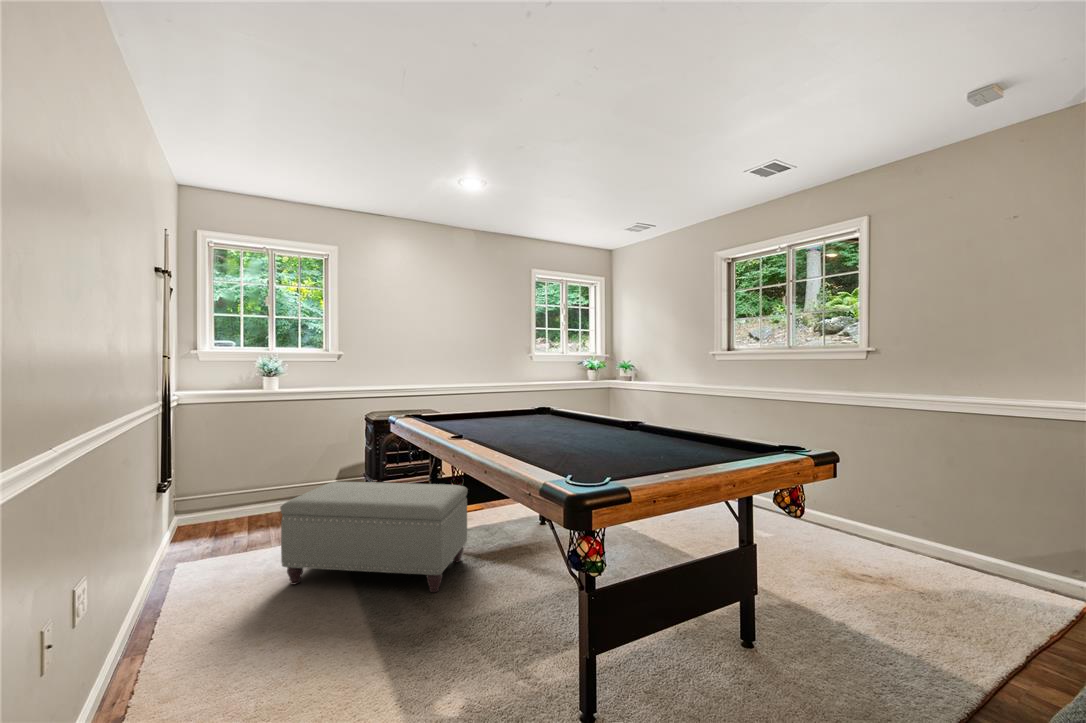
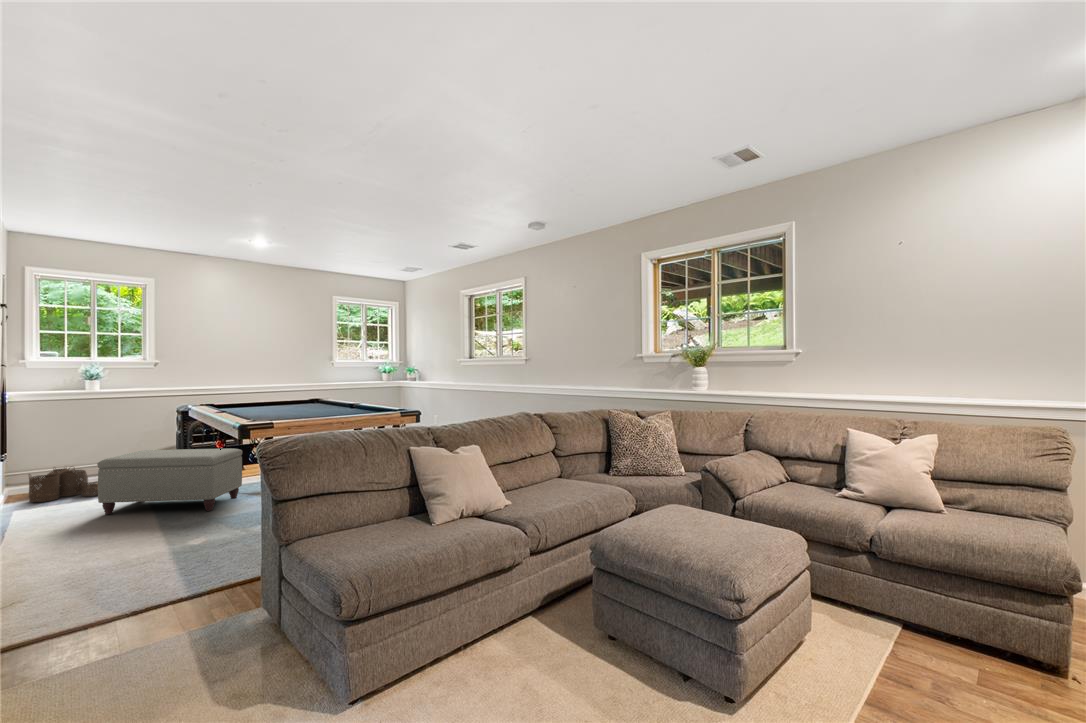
woven basket: none [198,490,292,544] -> present [29,468,98,502]

